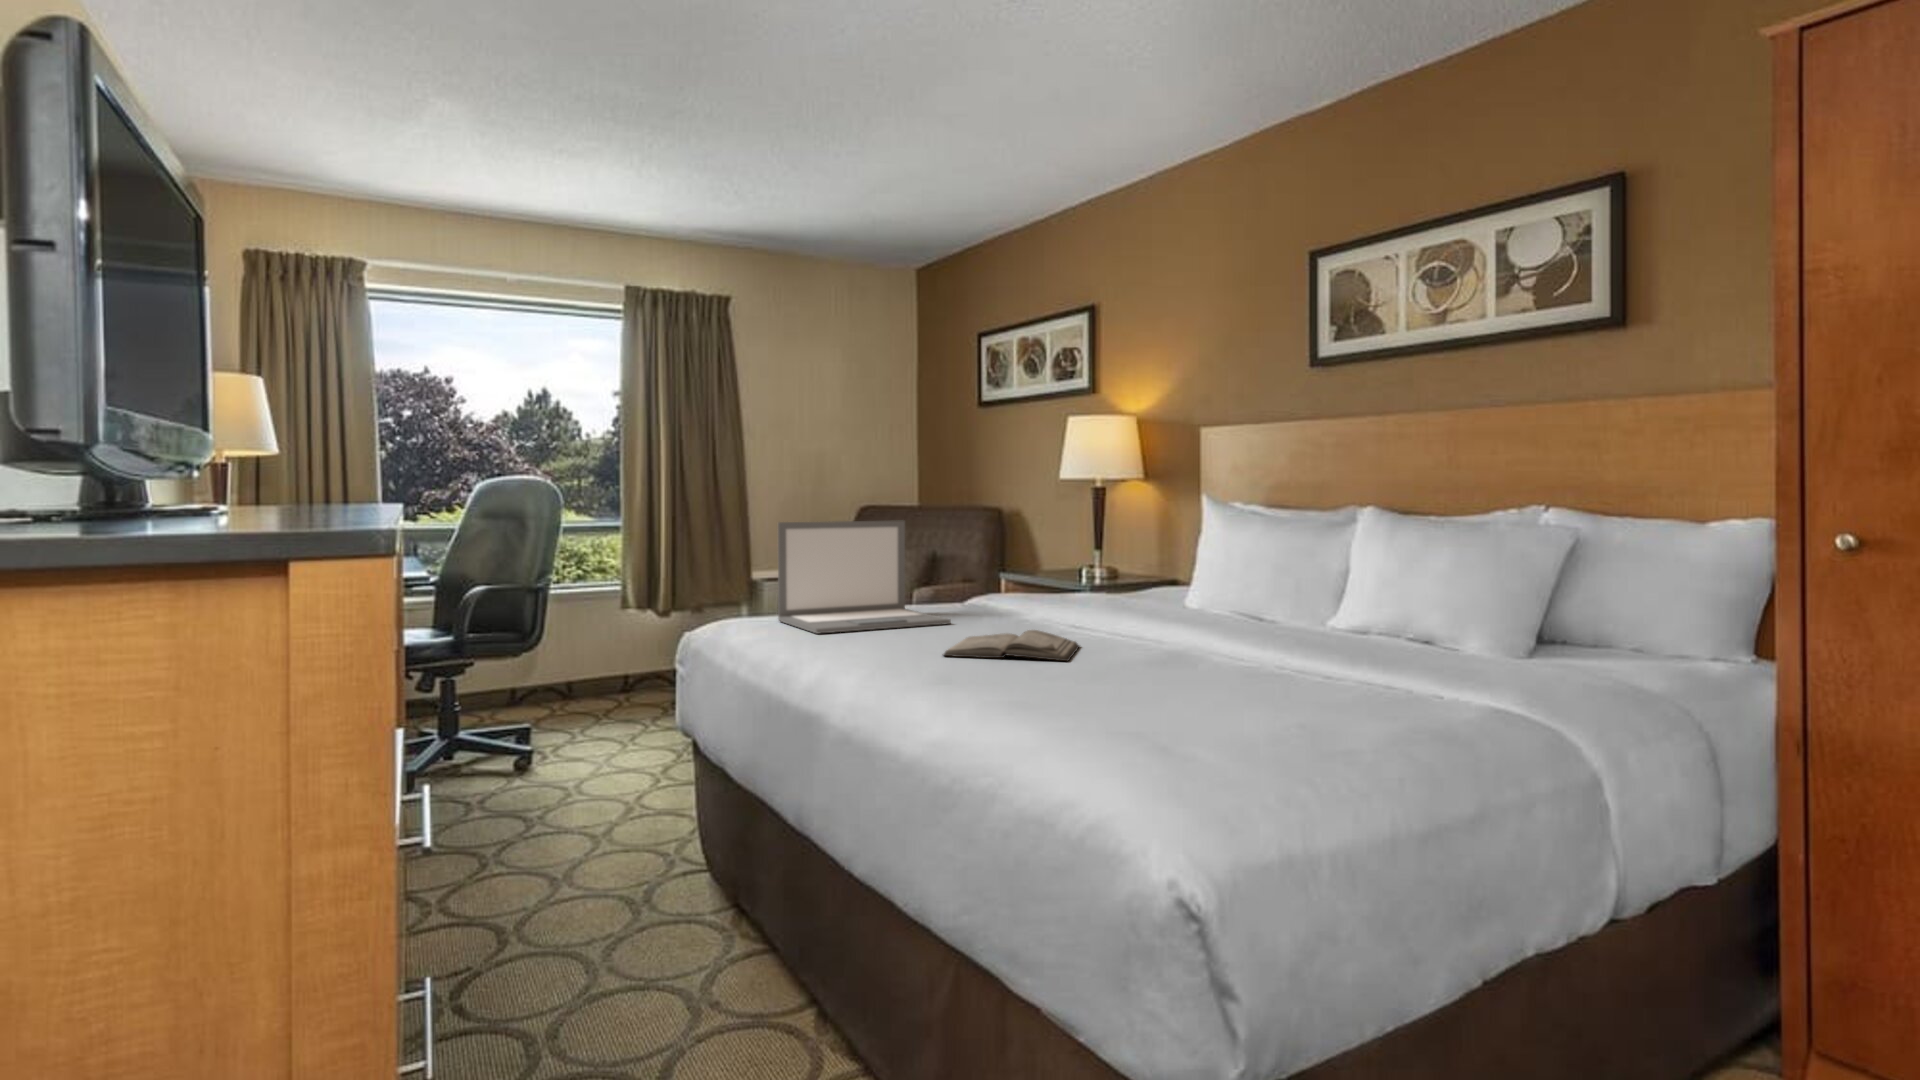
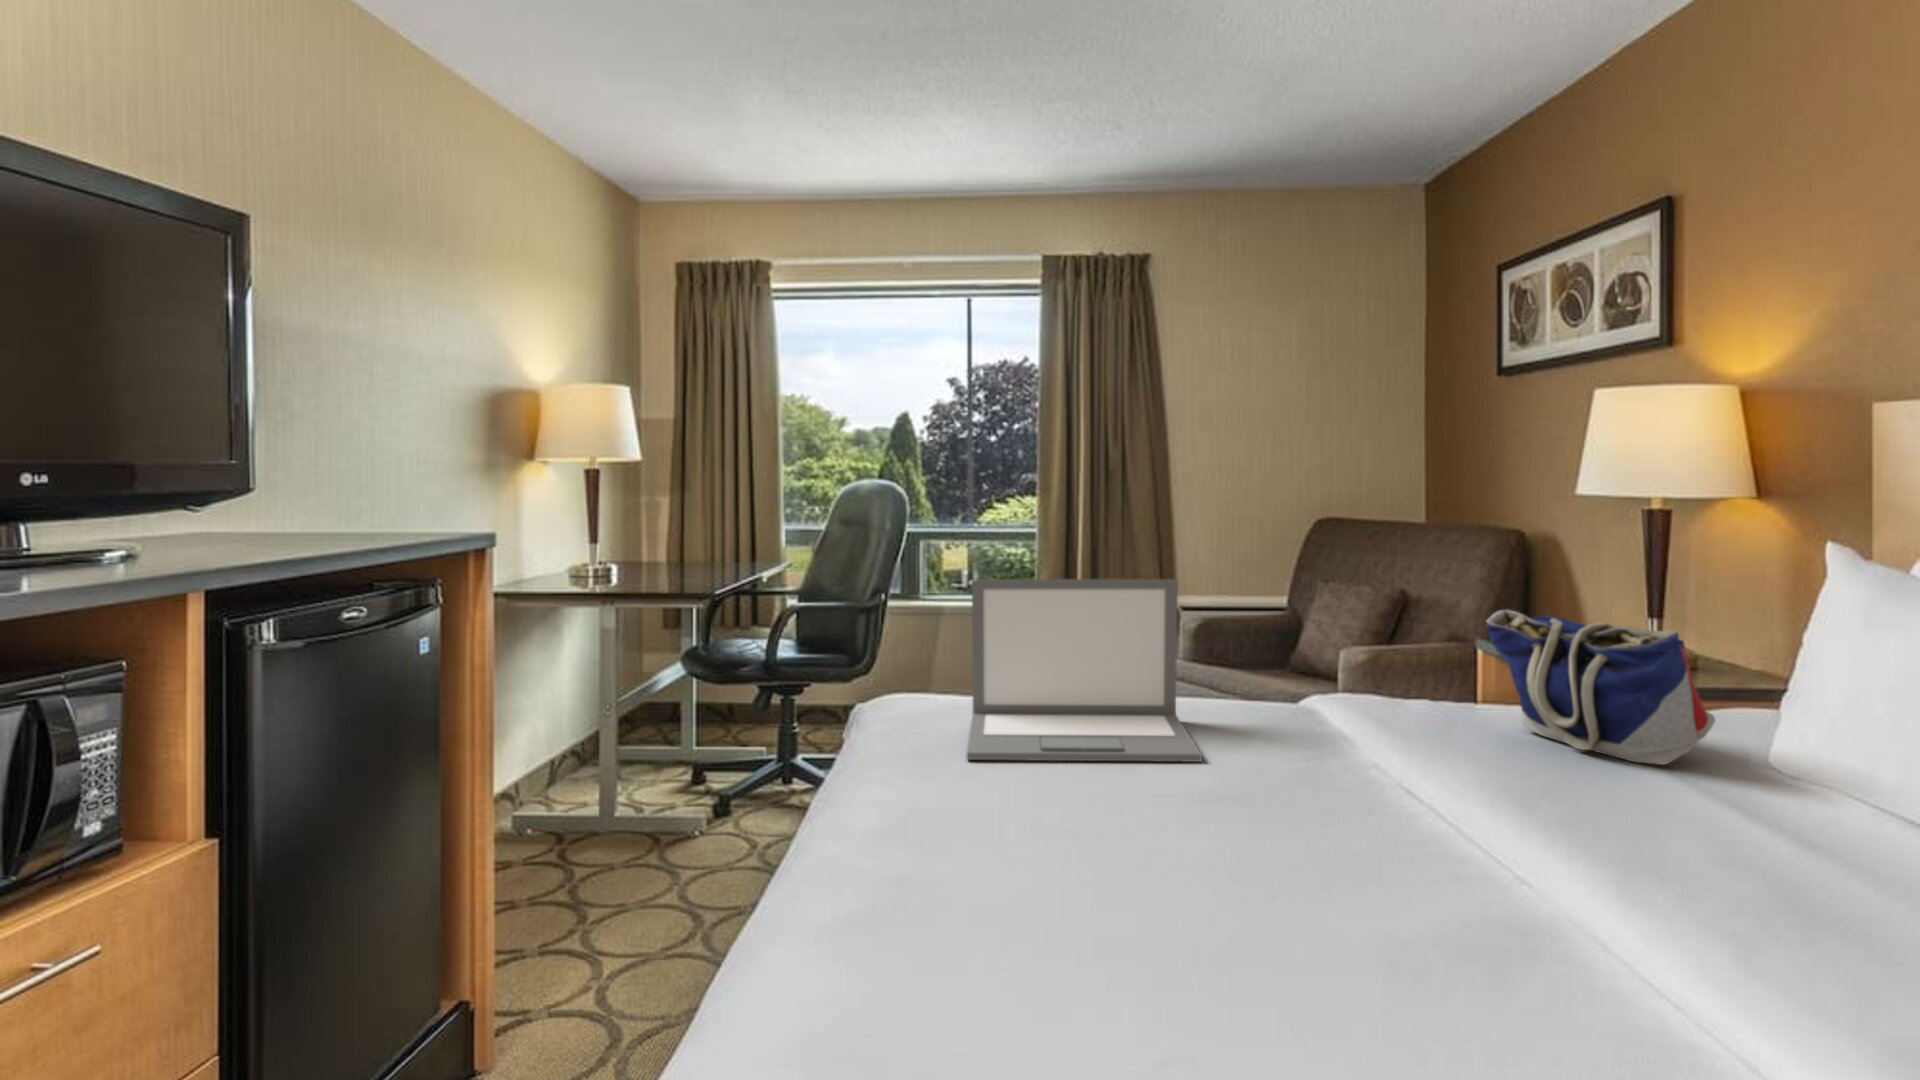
tote bag: none [1067,534,1179,608] -> present [1487,610,1715,765]
diary: present [943,630,1079,661] -> none [1042,815,1336,935]

